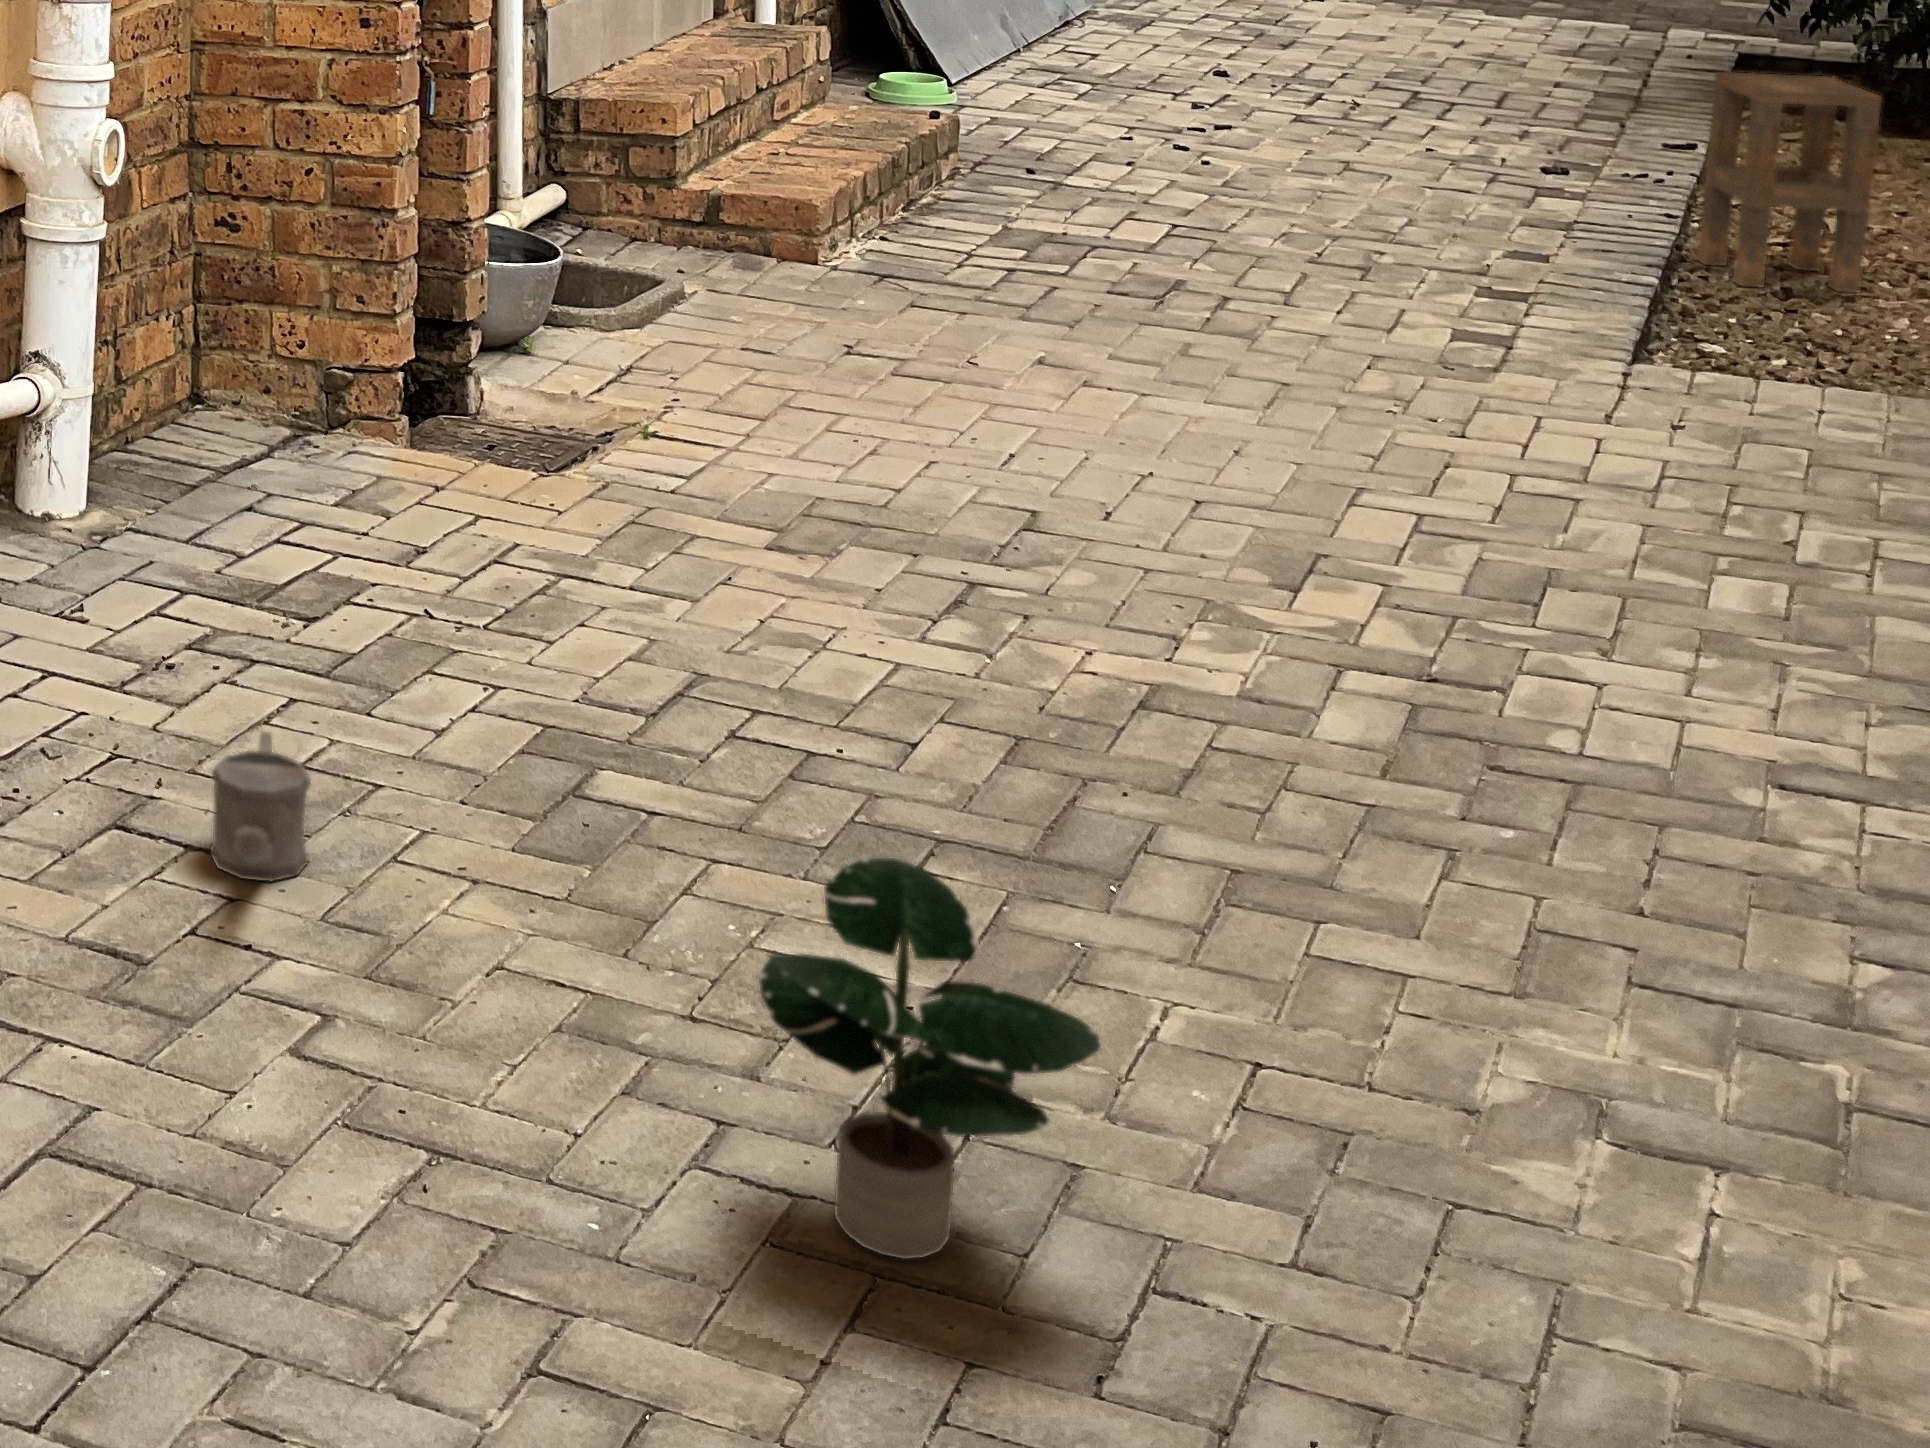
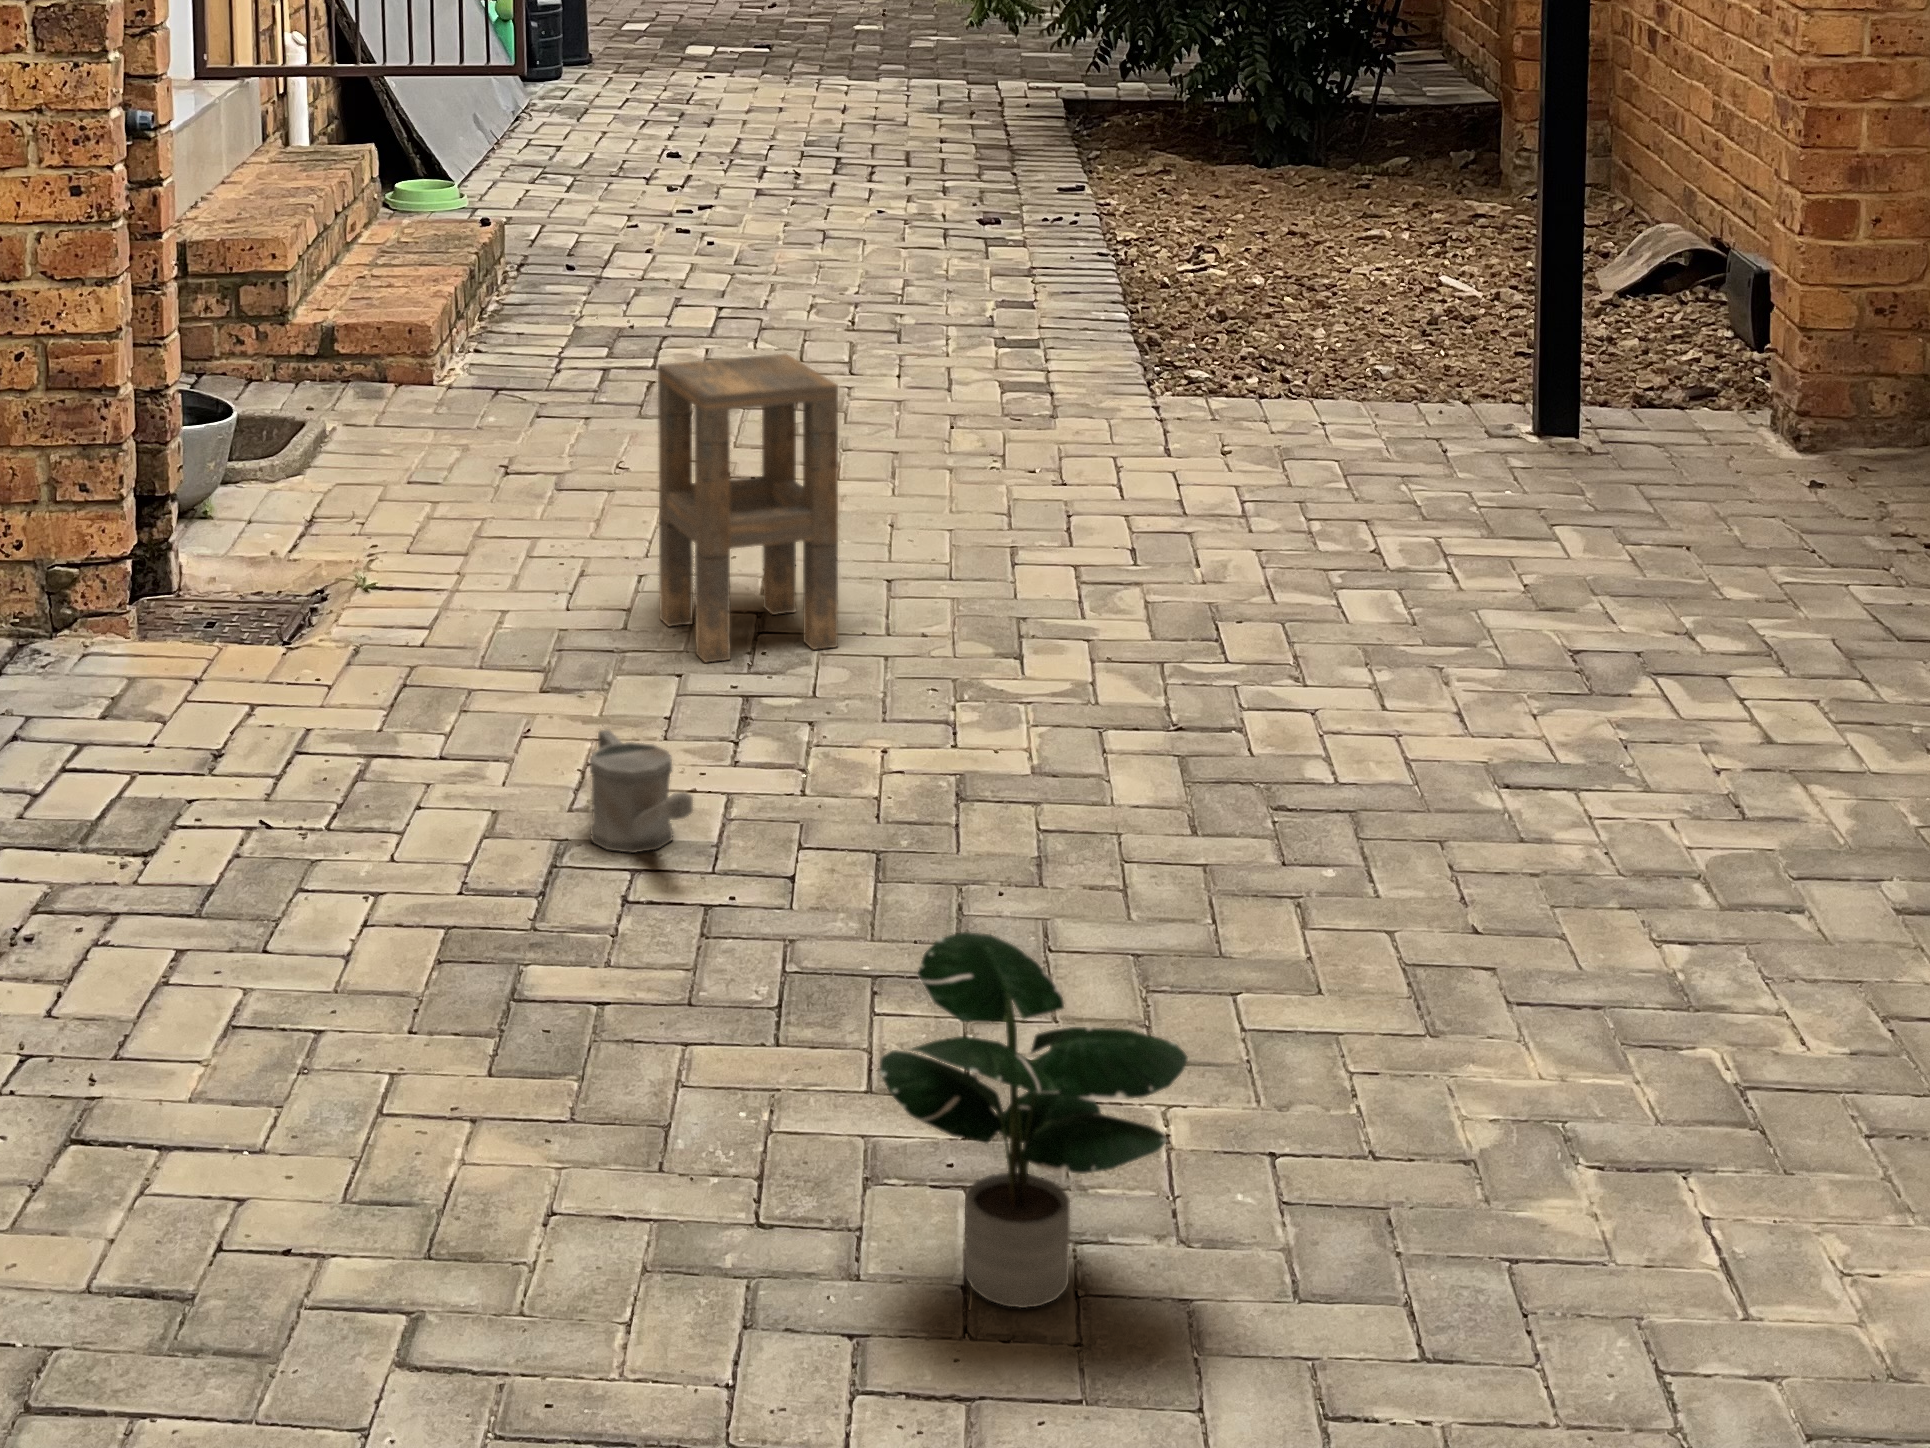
side table: present [1697,72,1881,293] -> present [658,354,838,663]
watering can: present [210,732,311,881] -> present [590,730,693,853]

